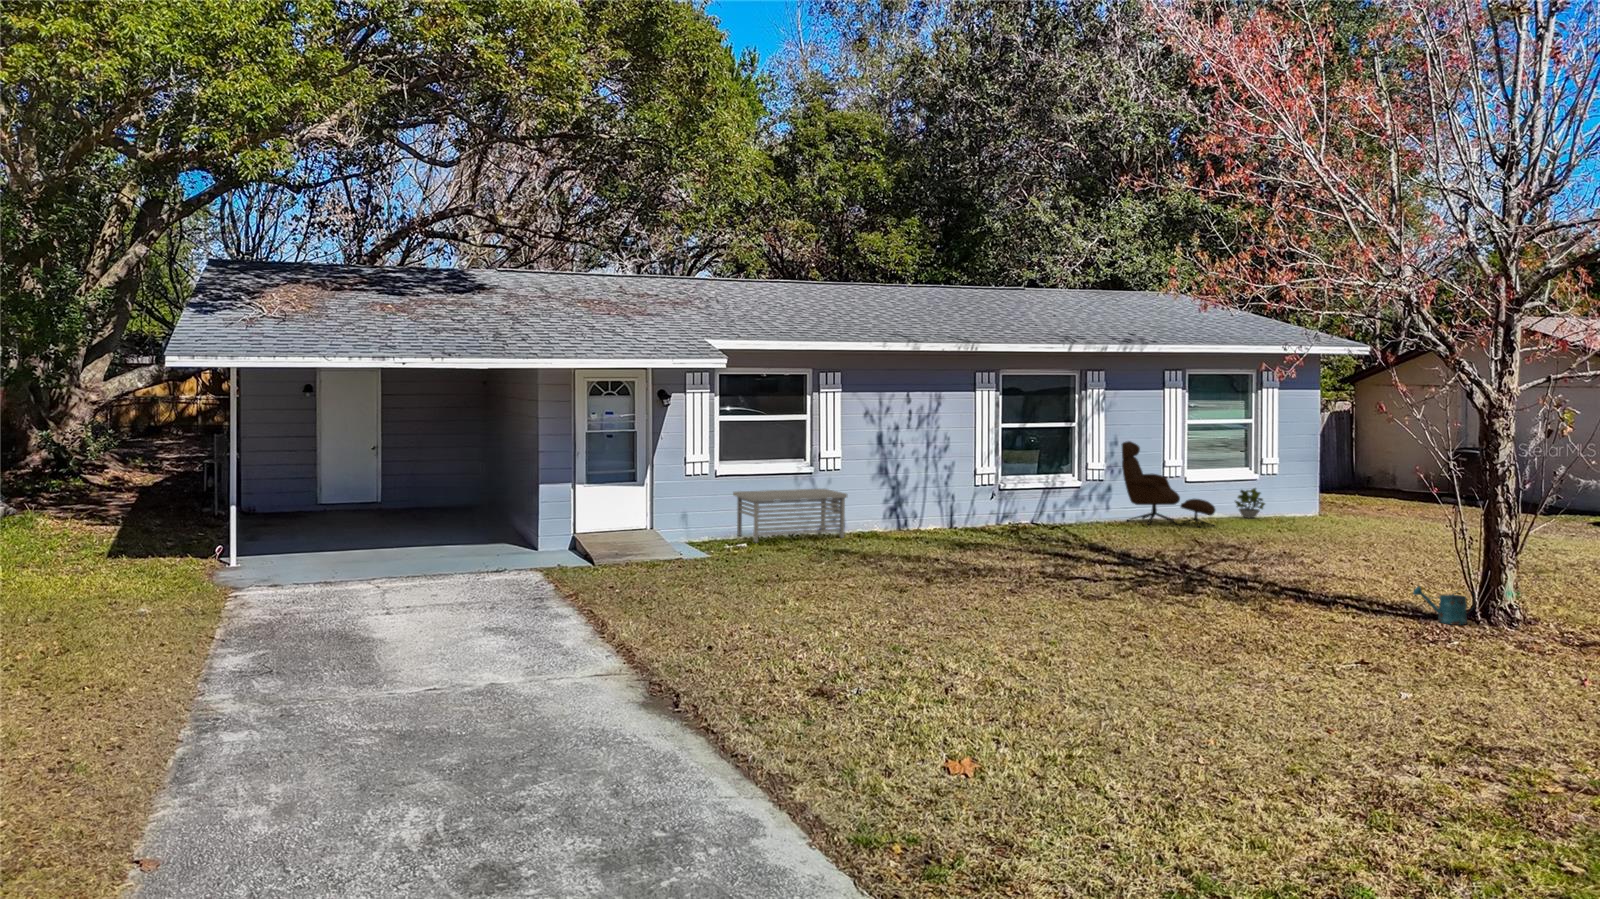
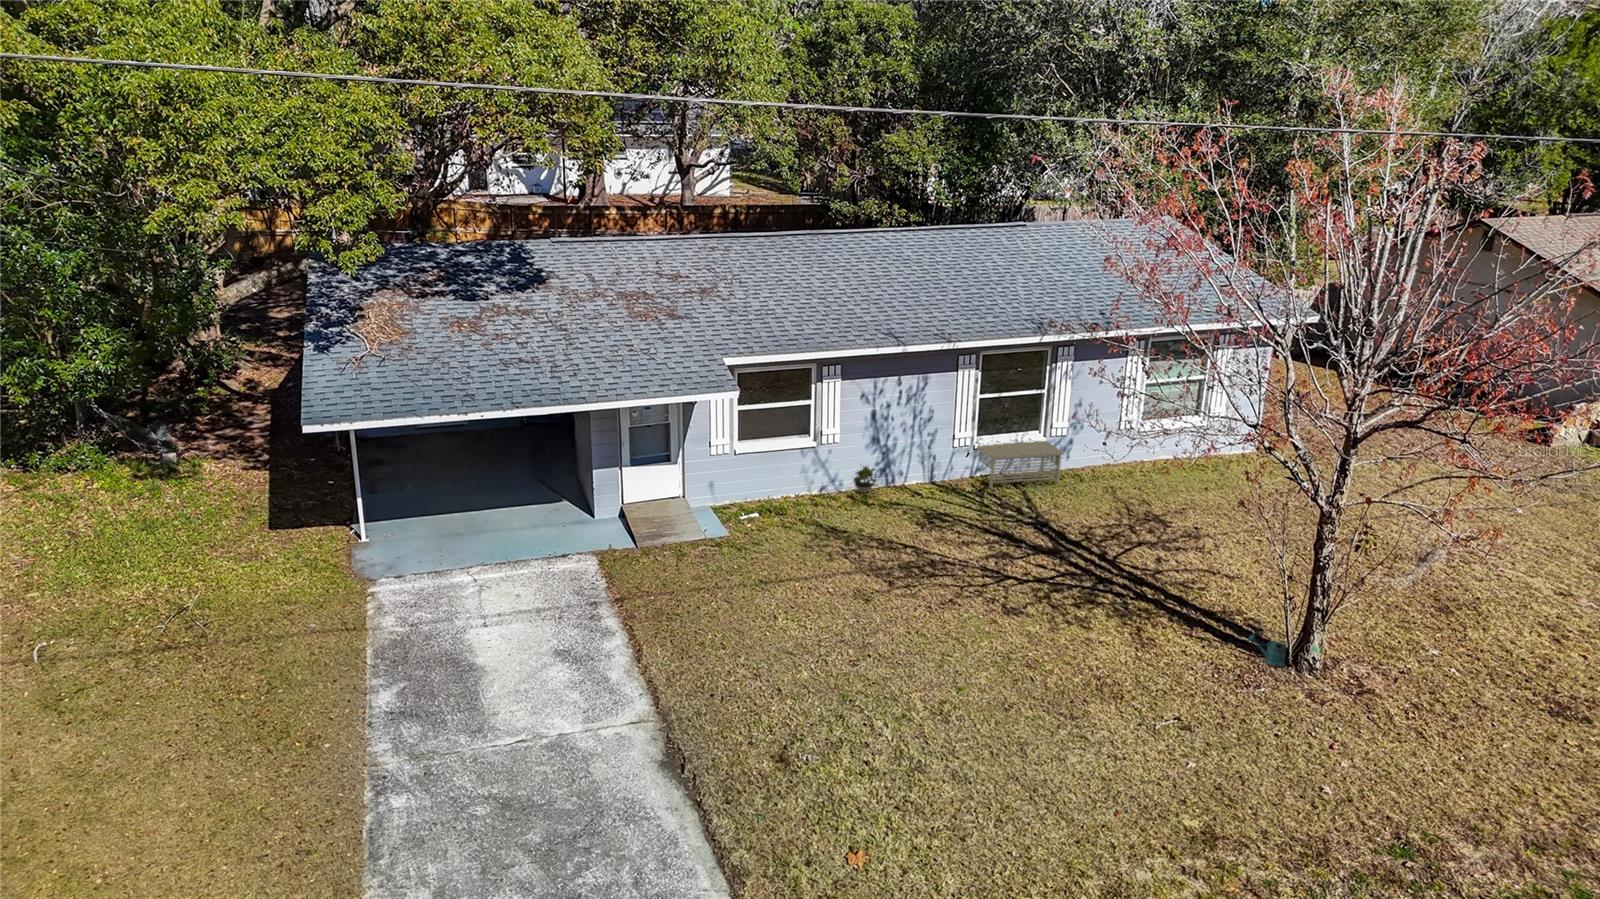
lounge chair: present [1122,441,1215,527] -> none [1081,405,1158,487]
potted plant: present [1235,488,1265,518] -> present [854,466,877,493]
storage bench: present [733,489,847,543] -> present [976,441,1063,488]

